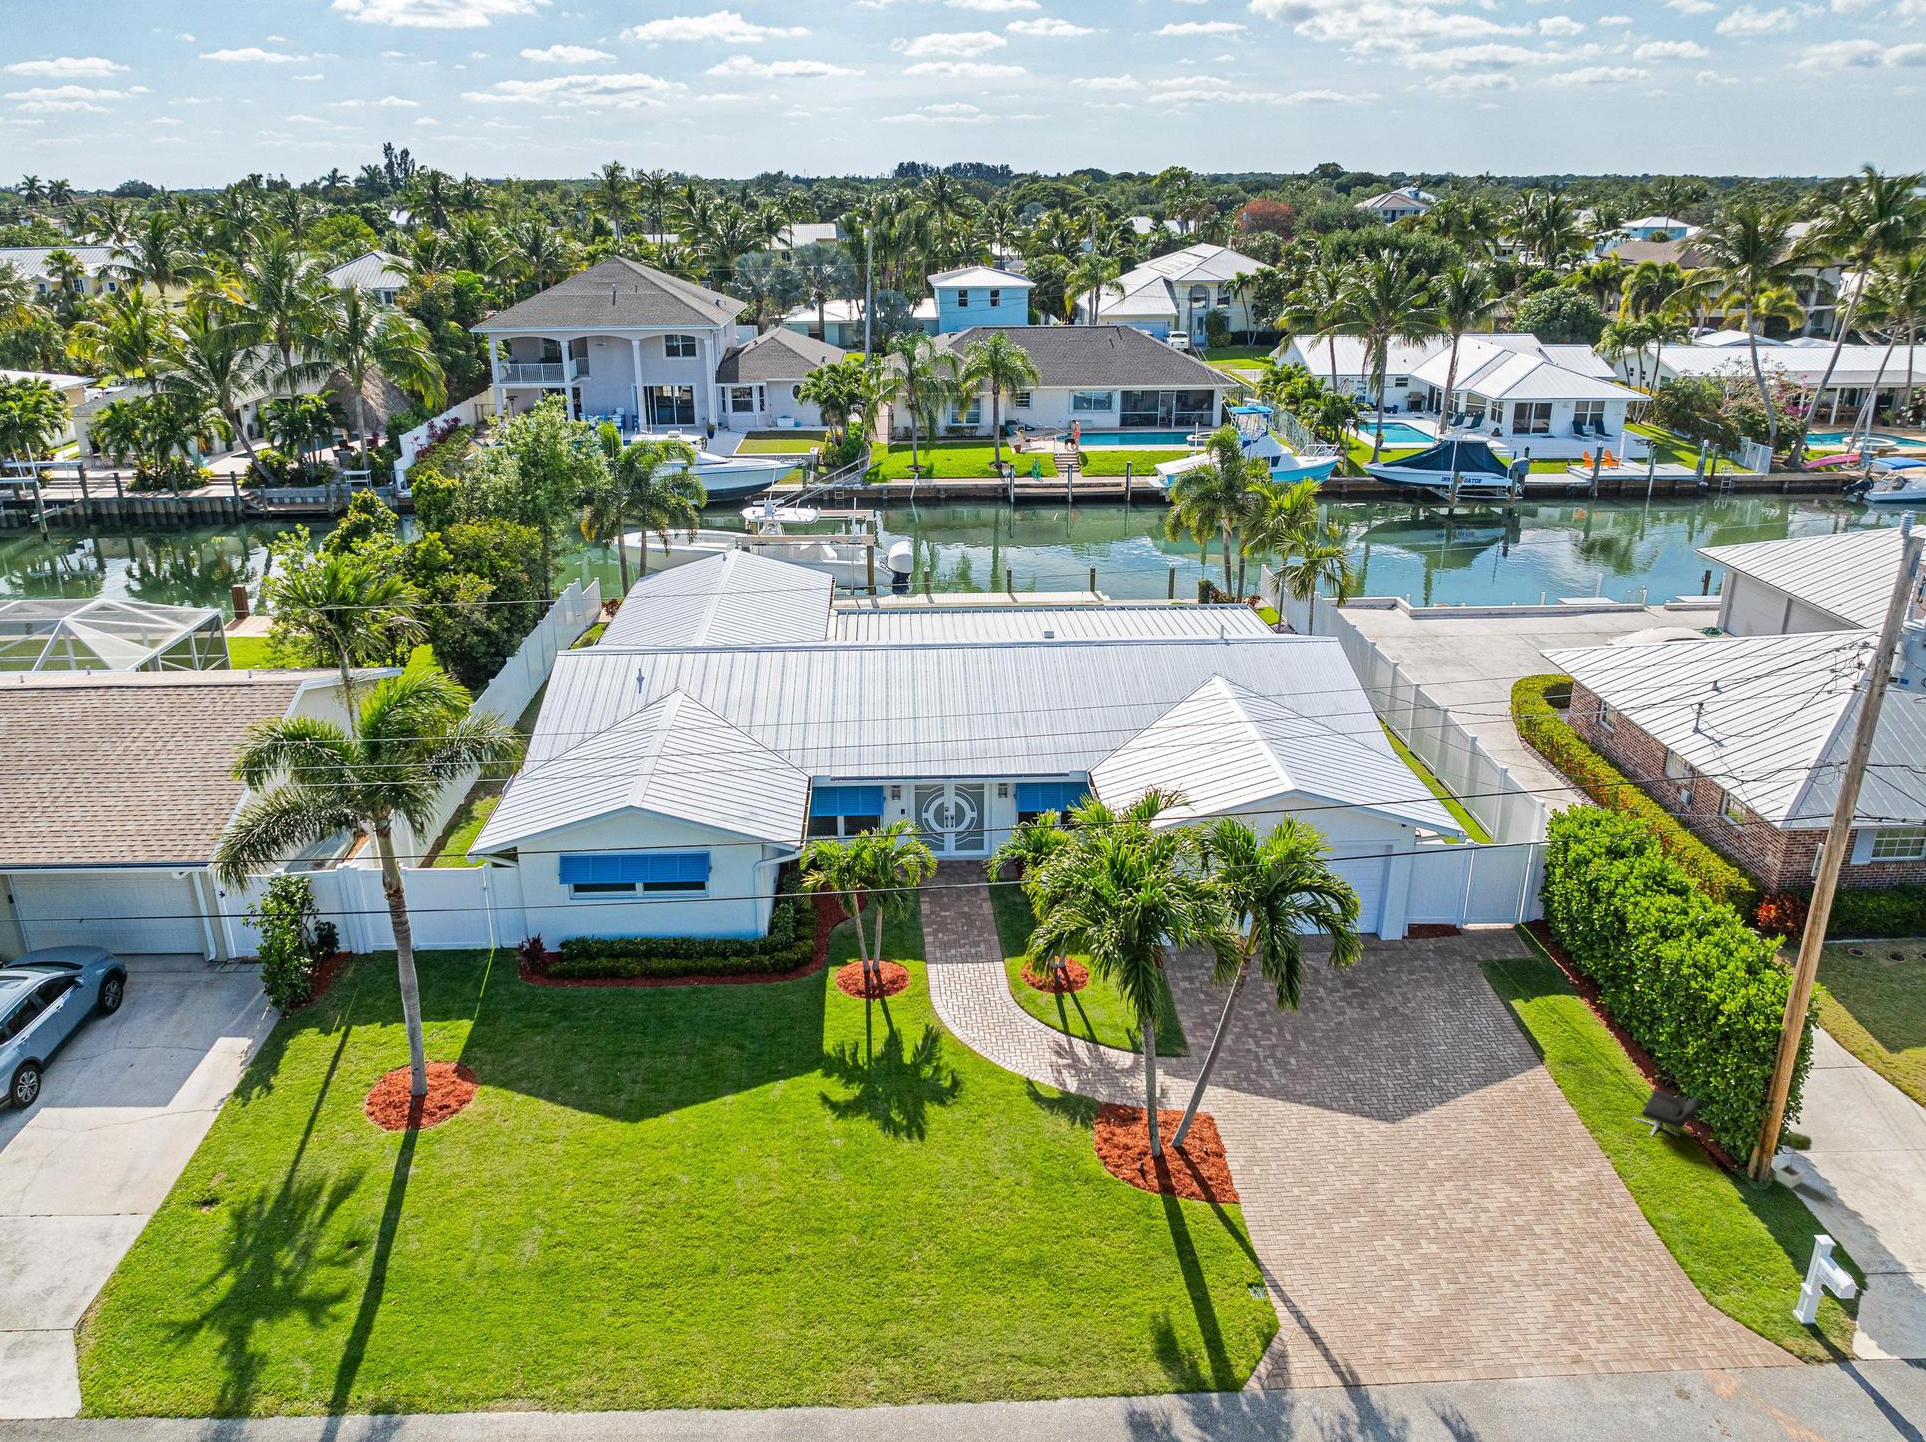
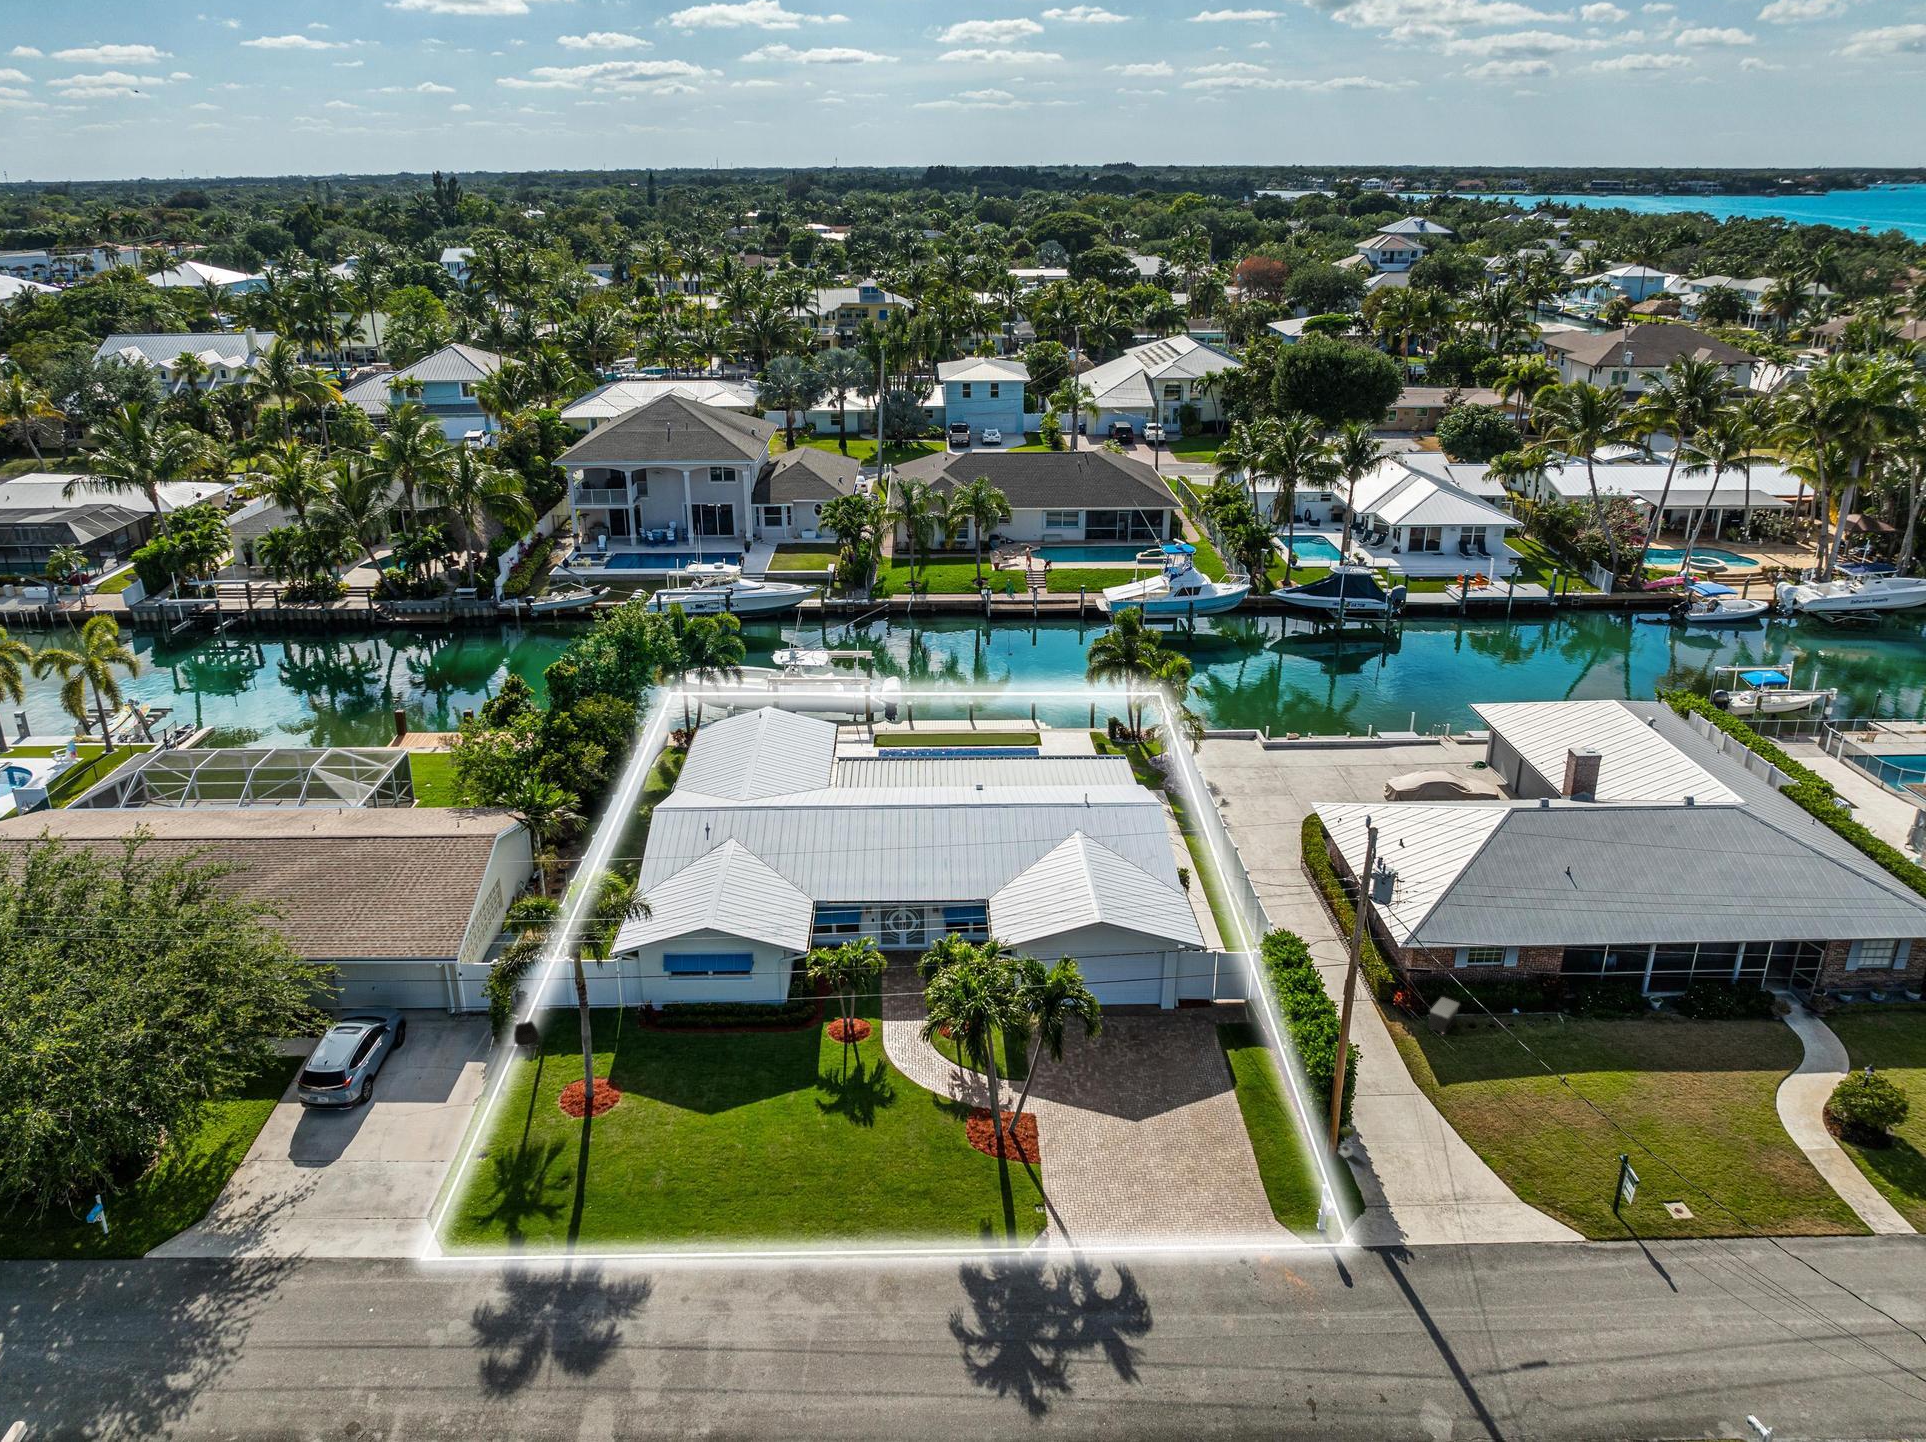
storage bench: none [1824,917,1874,976] -> present [1428,997,1459,1034]
lounge chair: present [1639,1089,1701,1136] -> present [514,1021,540,1048]

